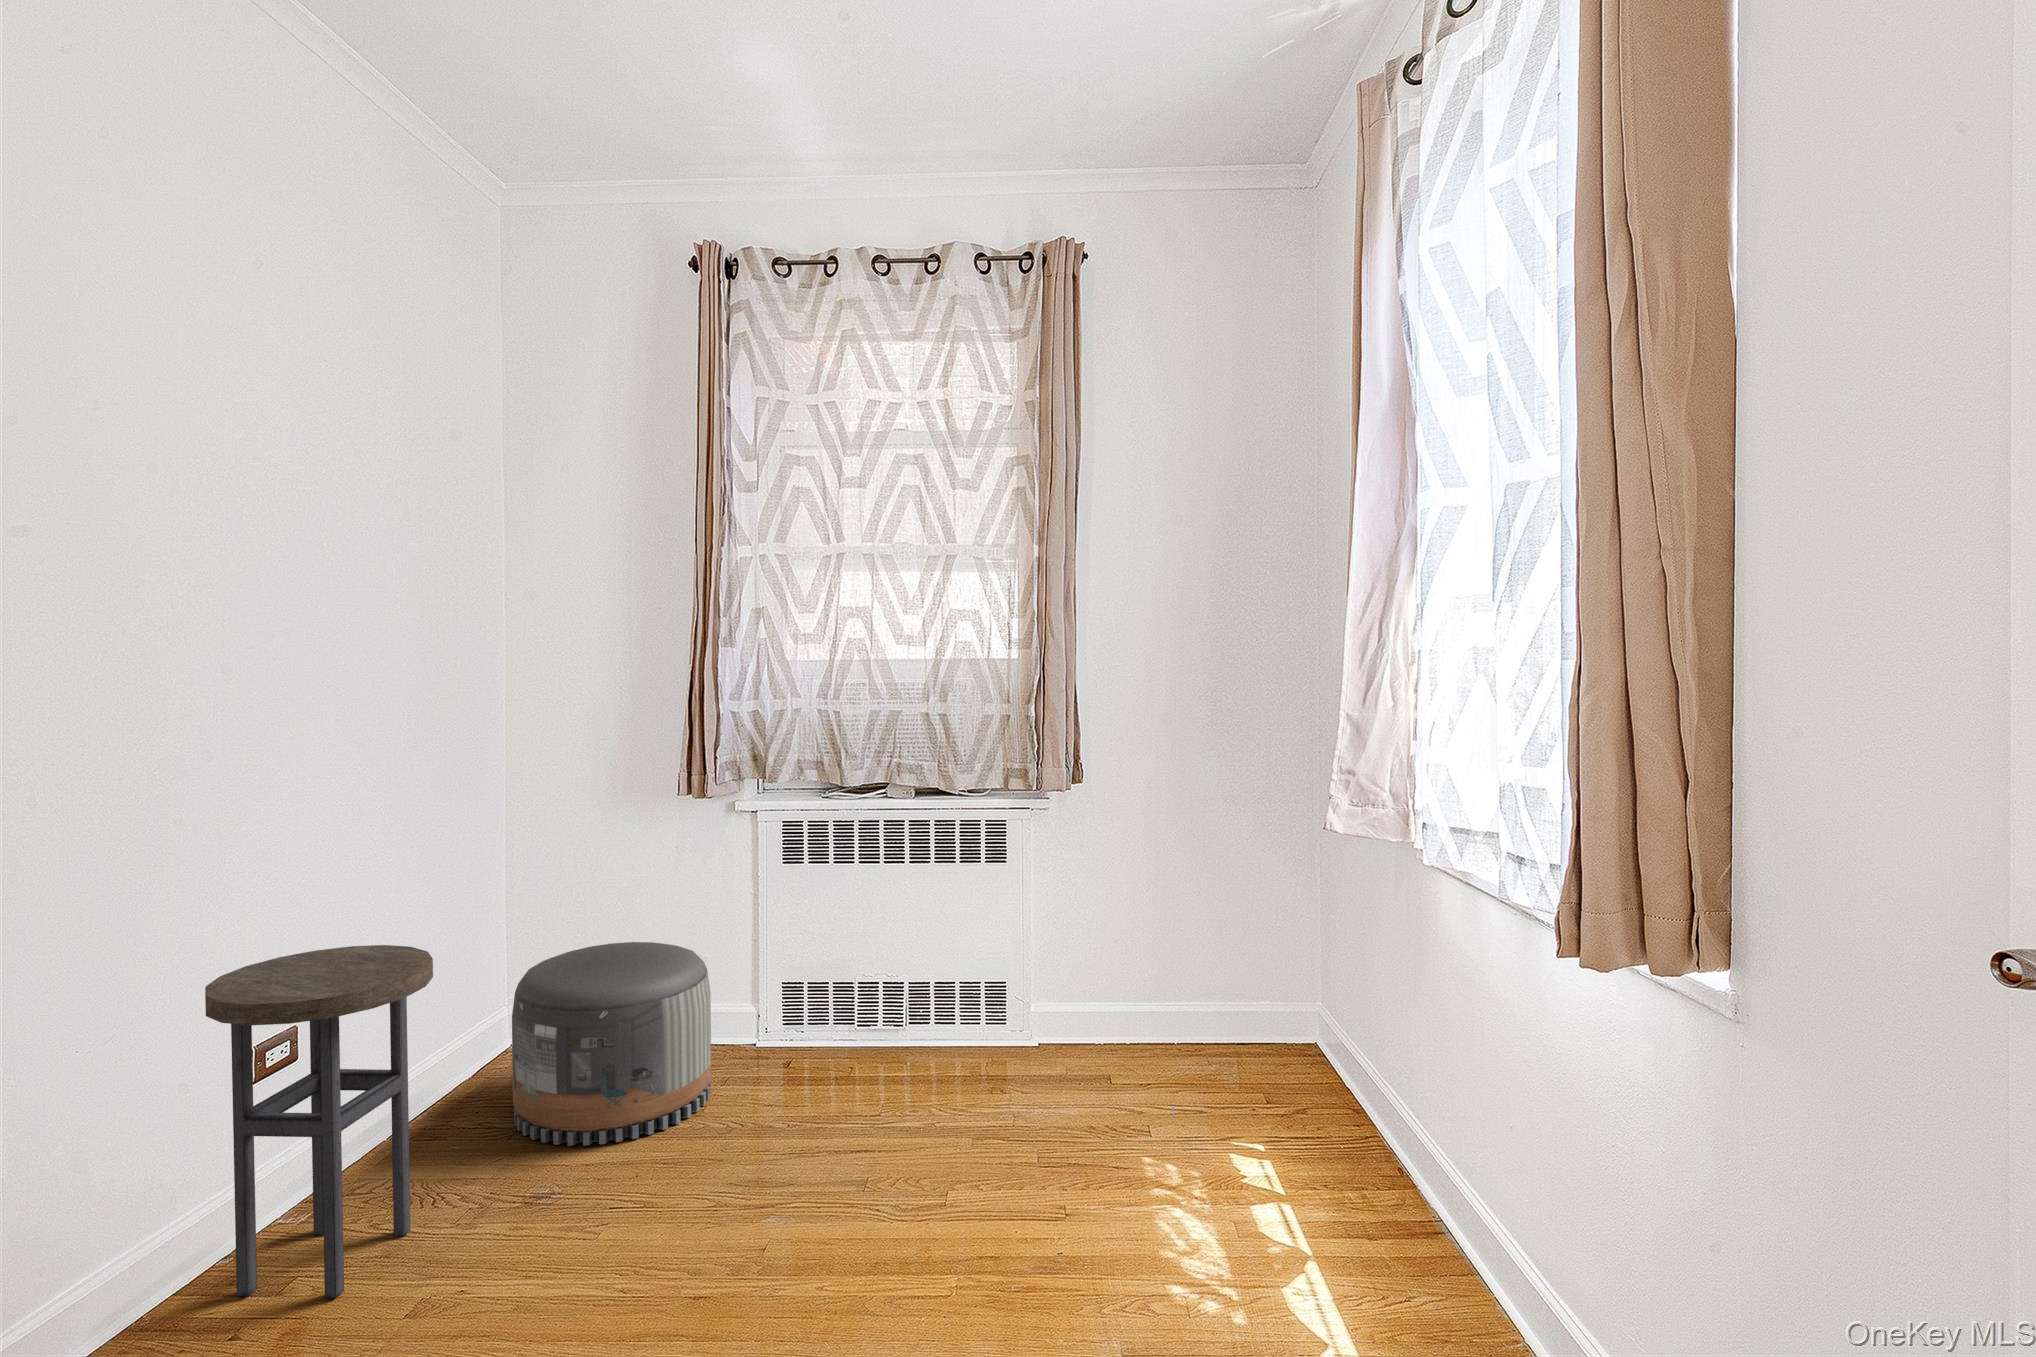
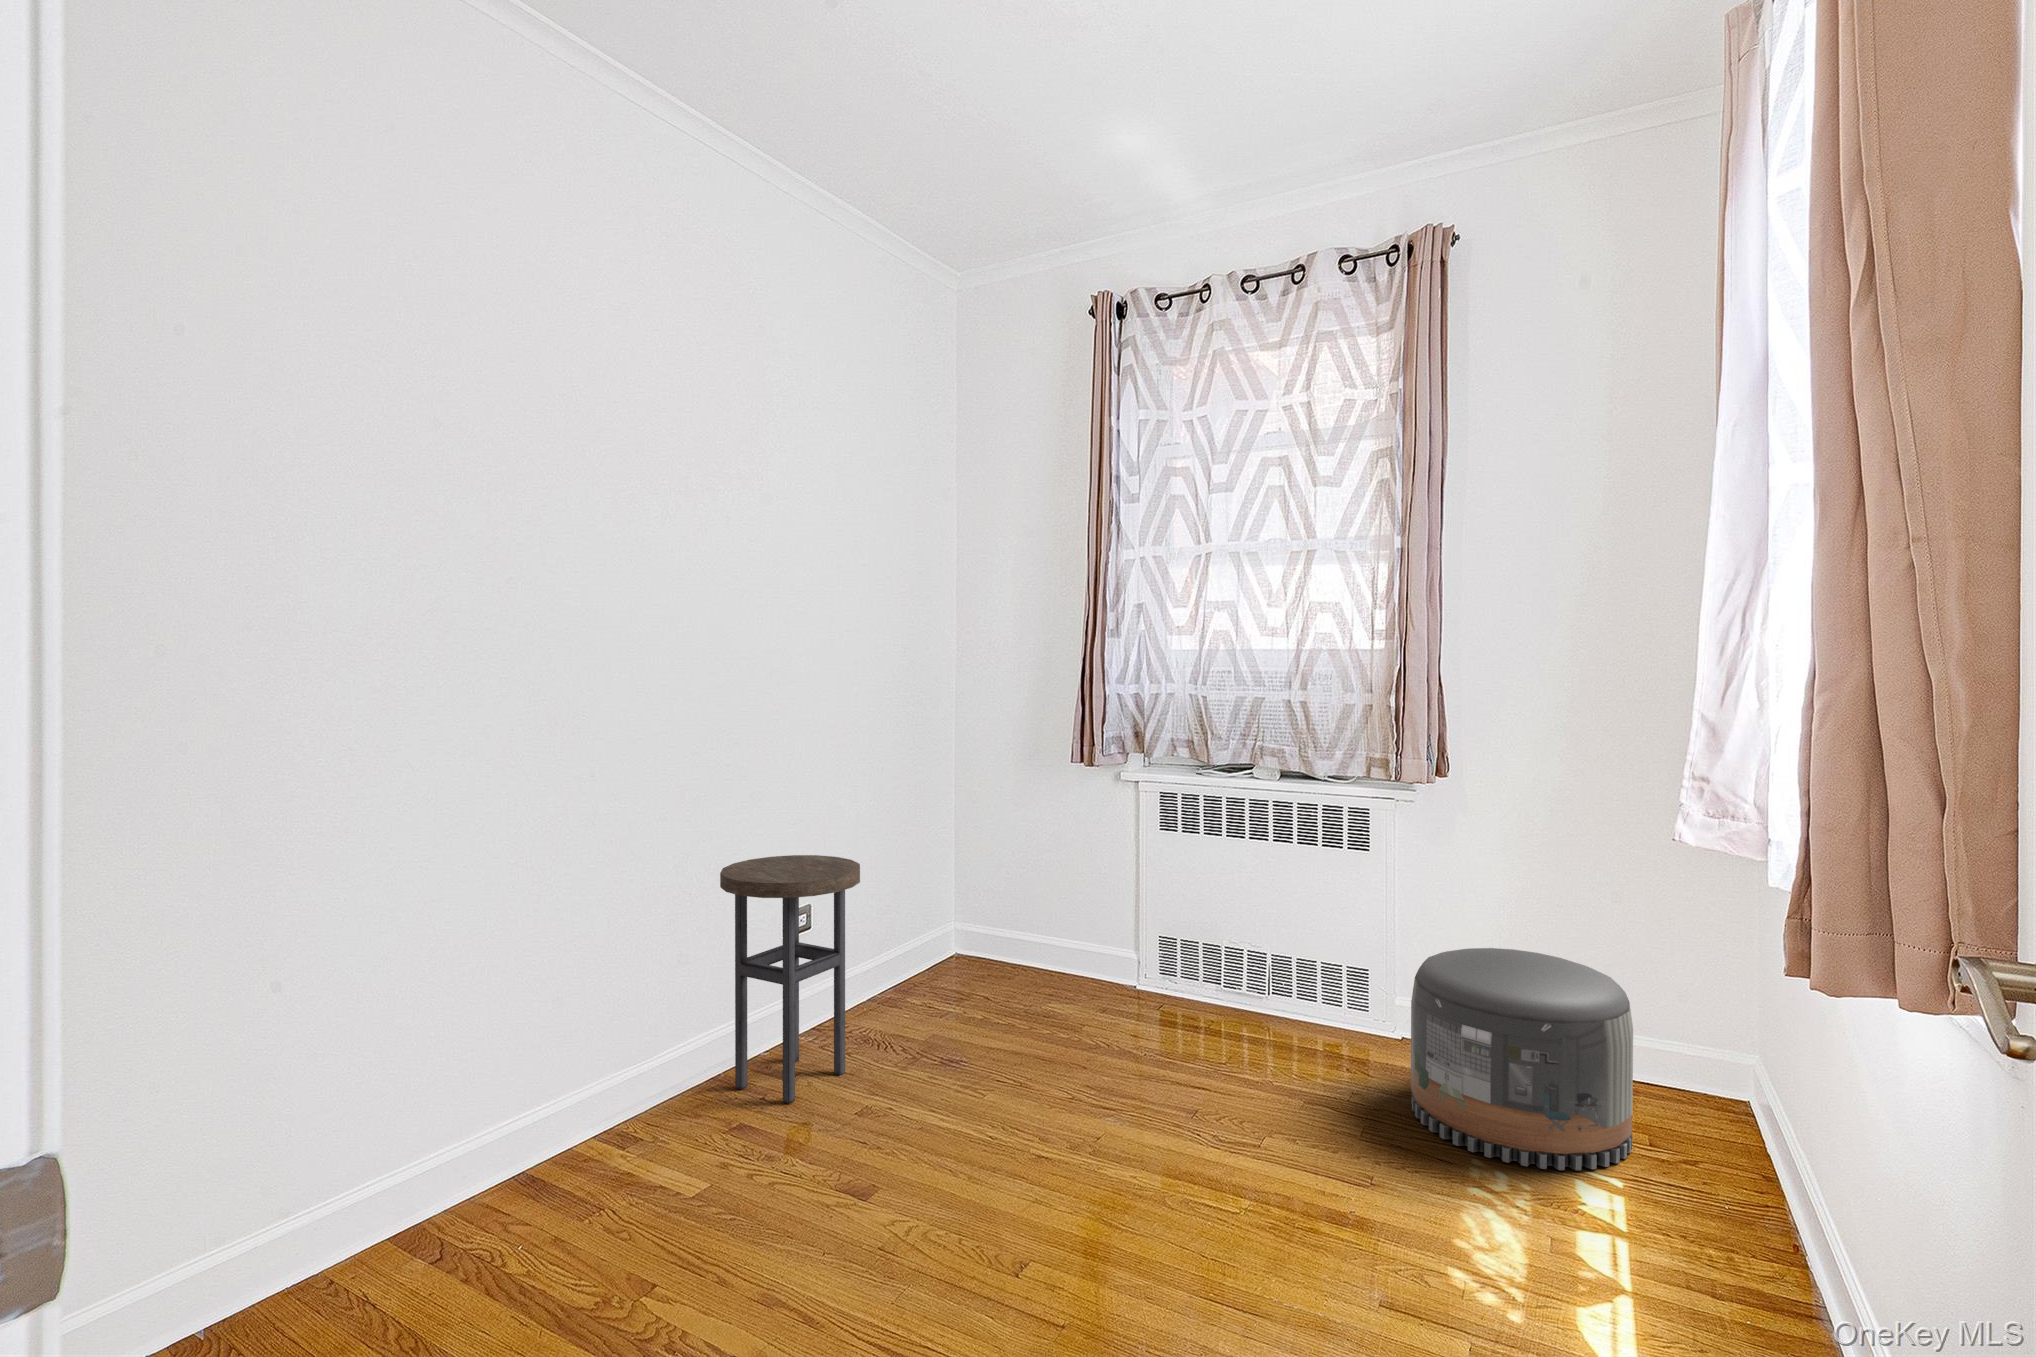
pouf: present [512,942,711,1146] -> present [1411,948,1633,1170]

